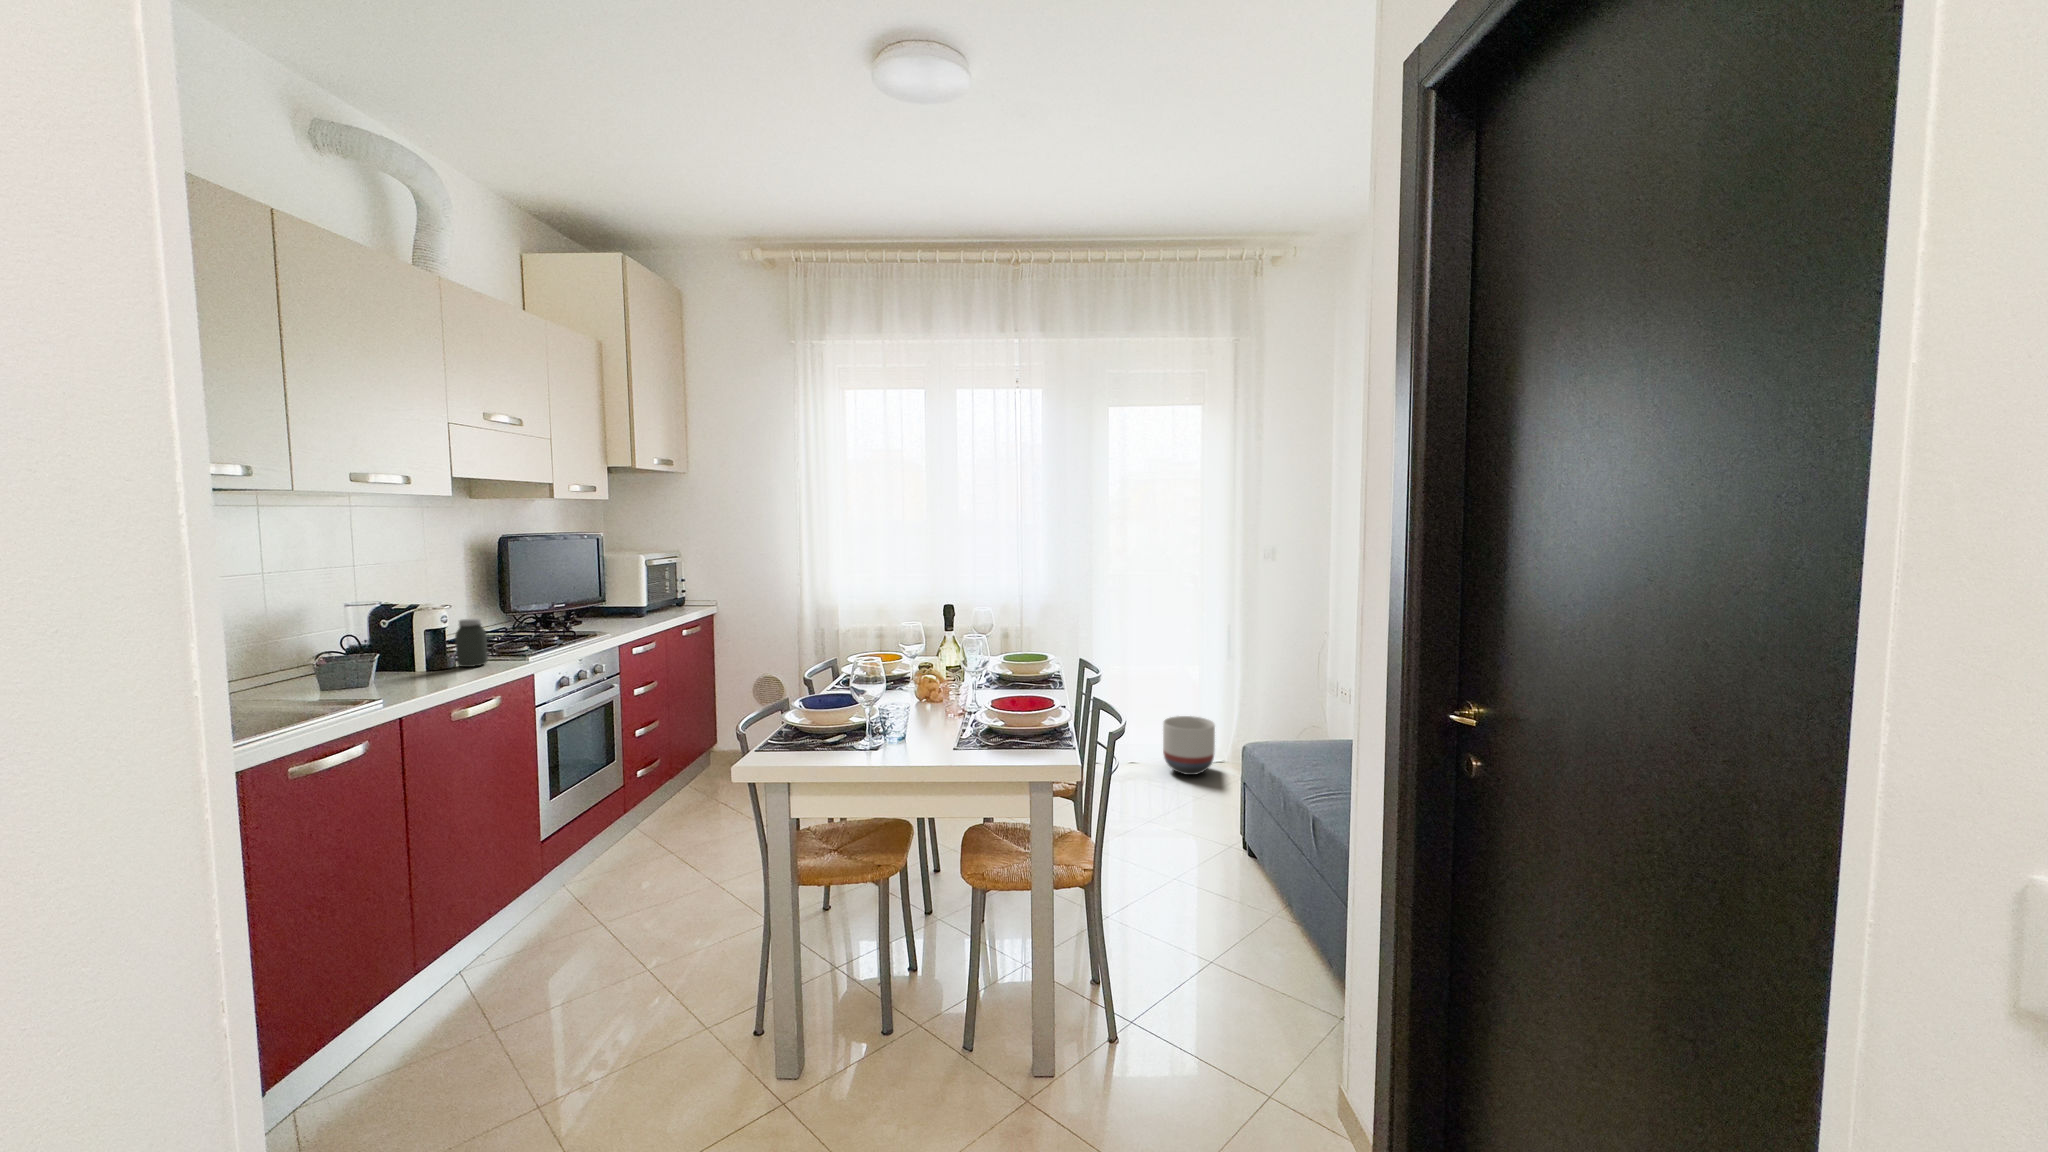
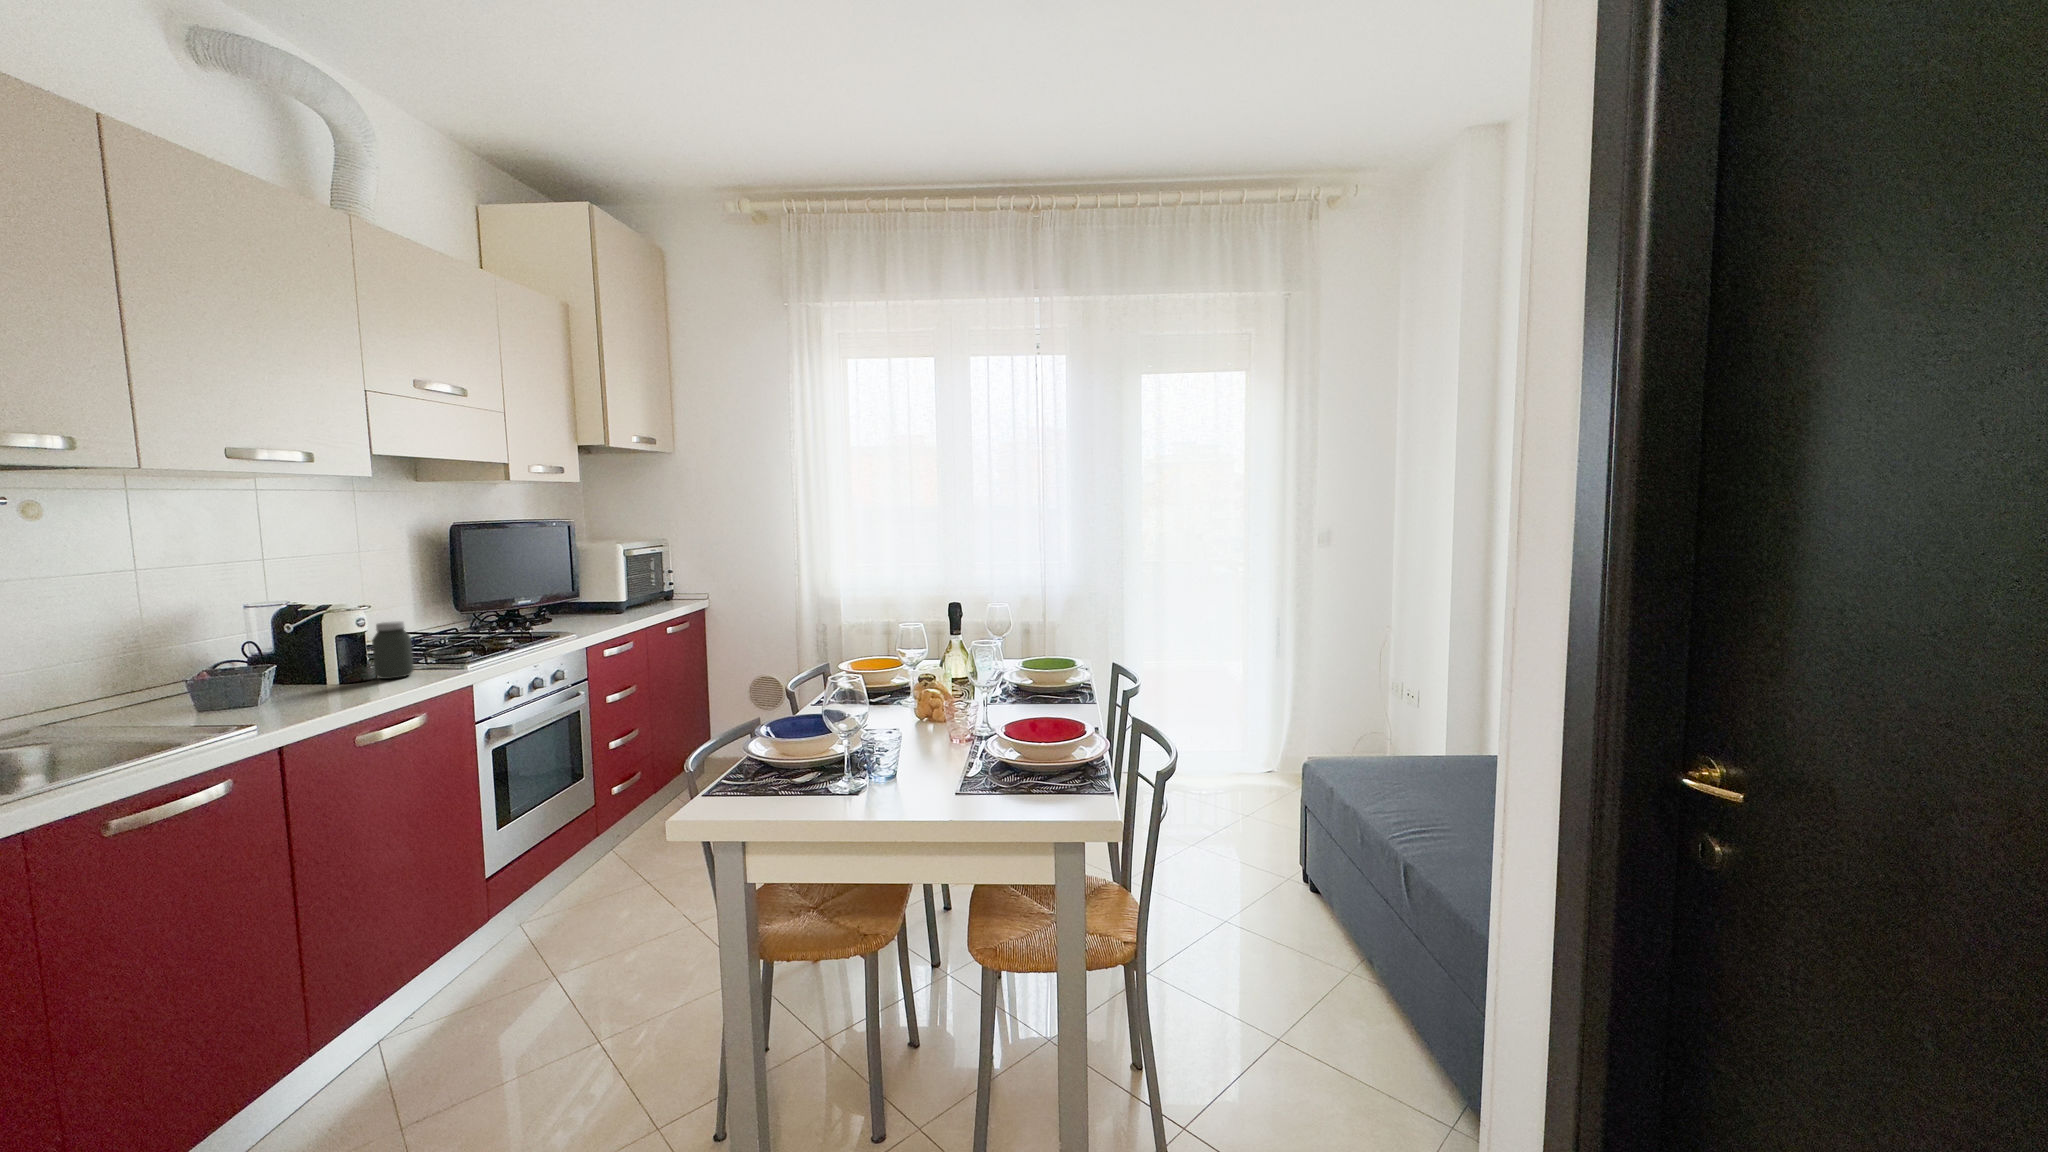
planter: present [1163,716,1215,775] -> none [1200,720,1259,786]

